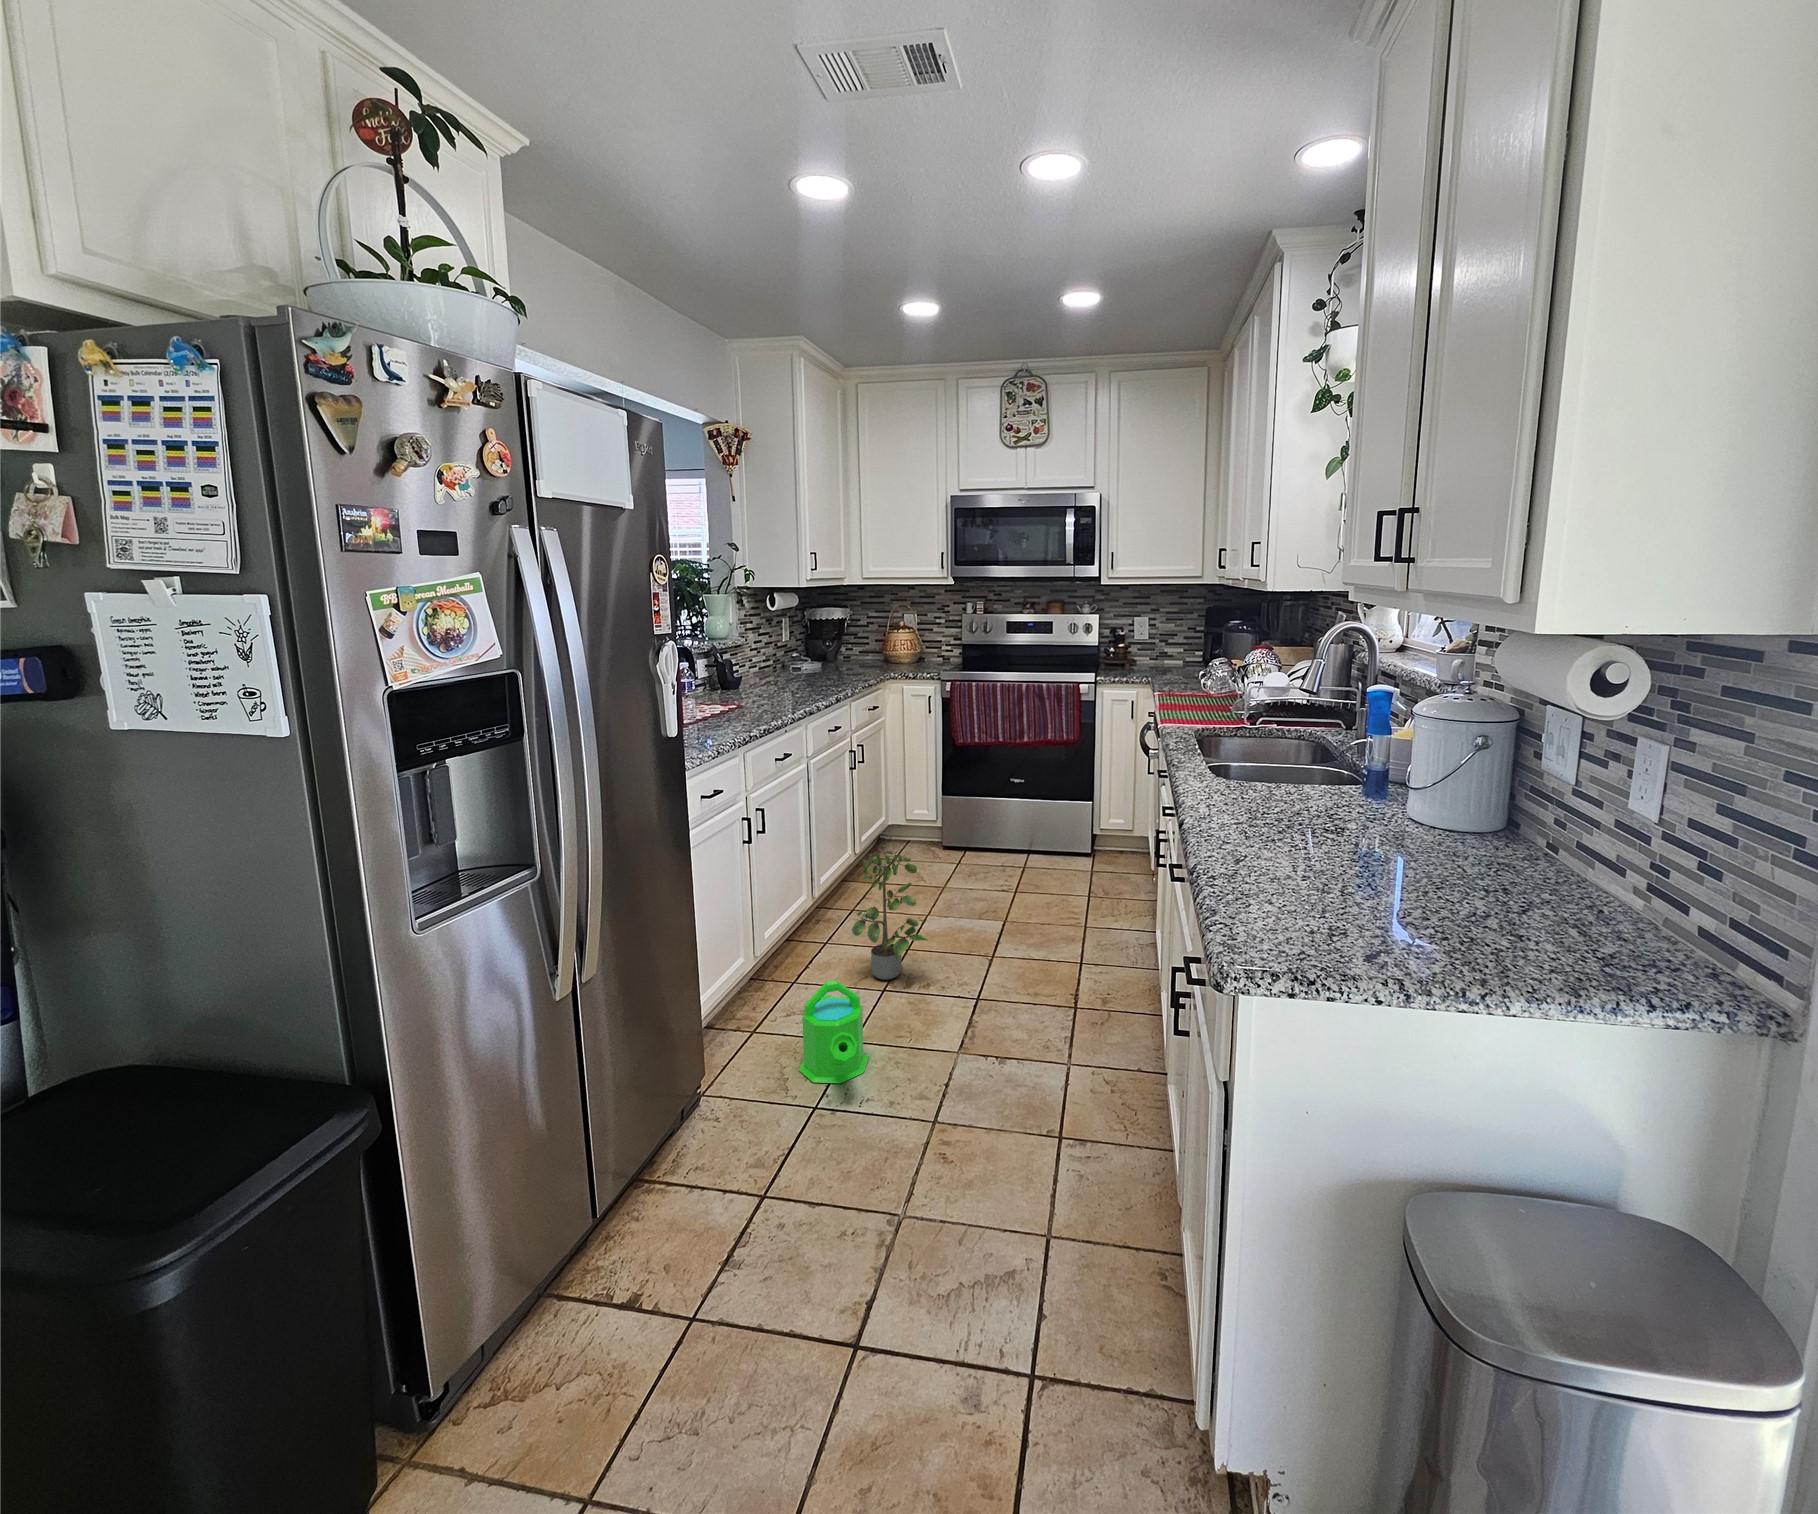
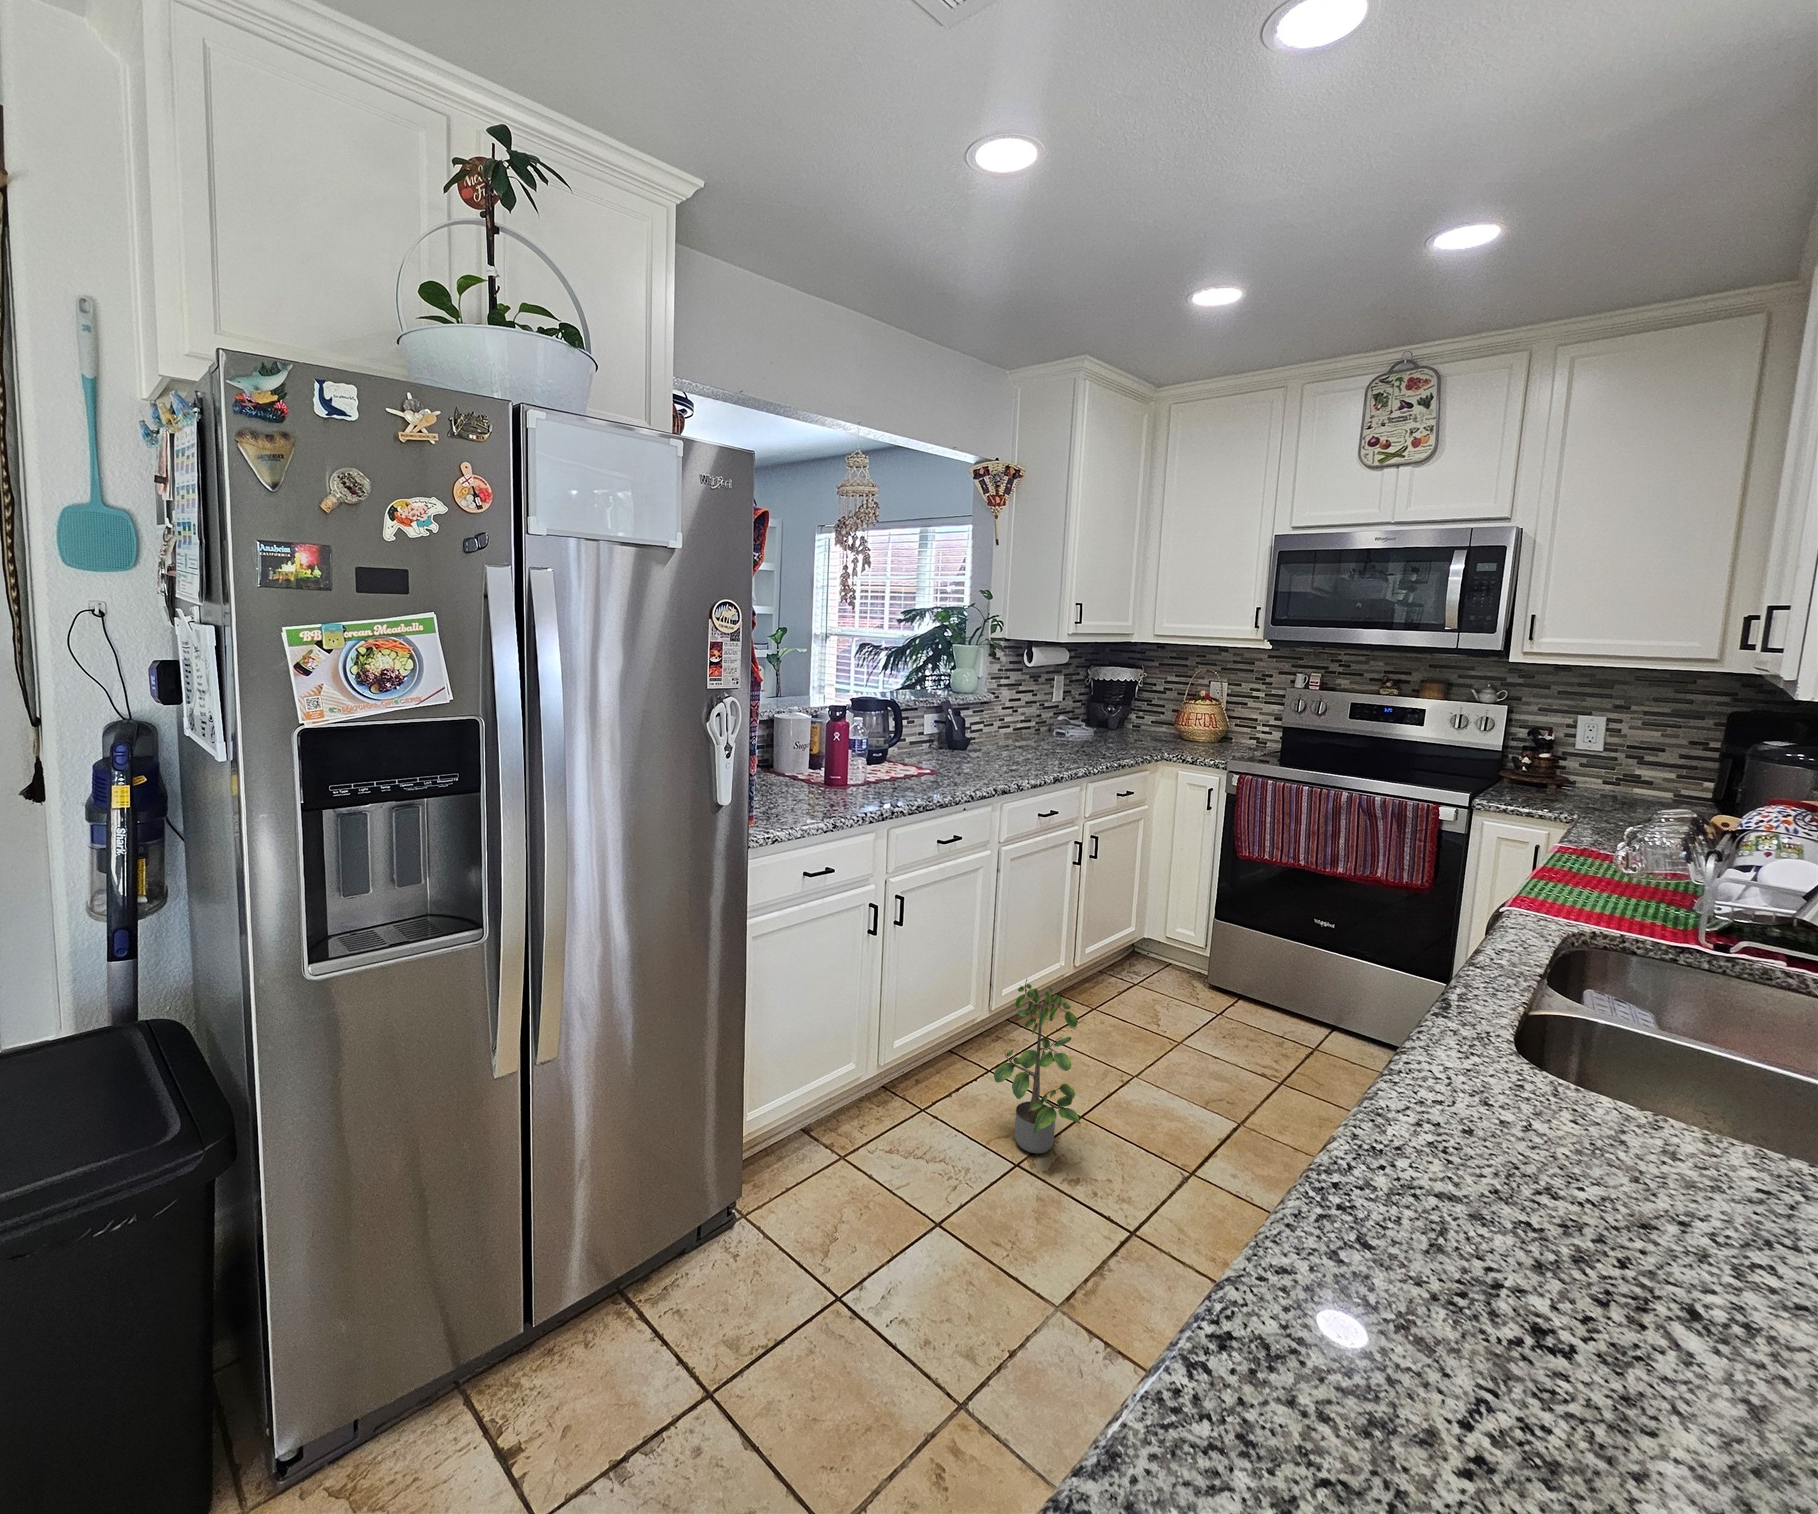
watering can: present [799,981,869,1083] -> none [855,1139,942,1279]

